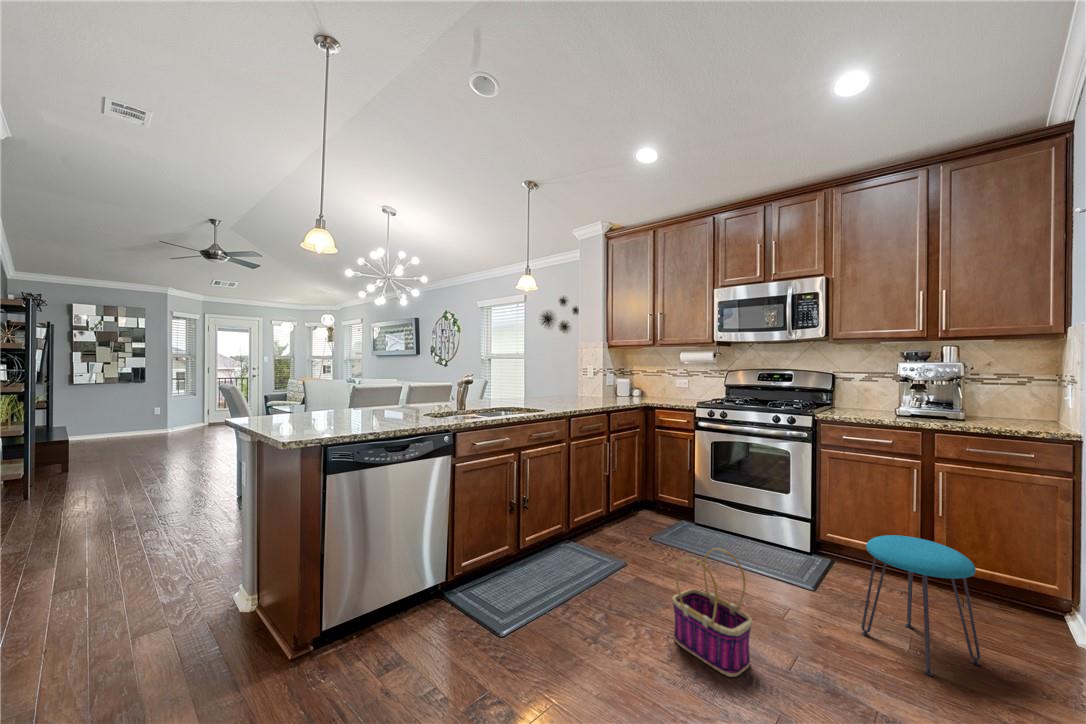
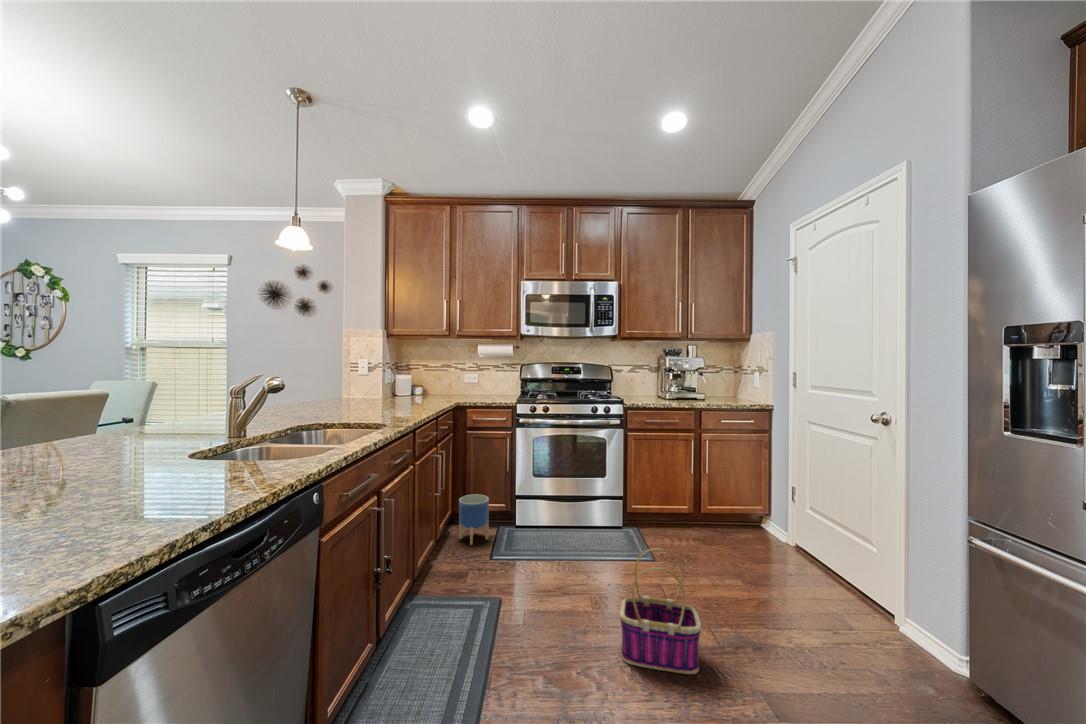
planter: none [636,485,663,528] -> present [459,494,489,545]
stool: present [862,535,981,676] -> none [708,494,778,597]

